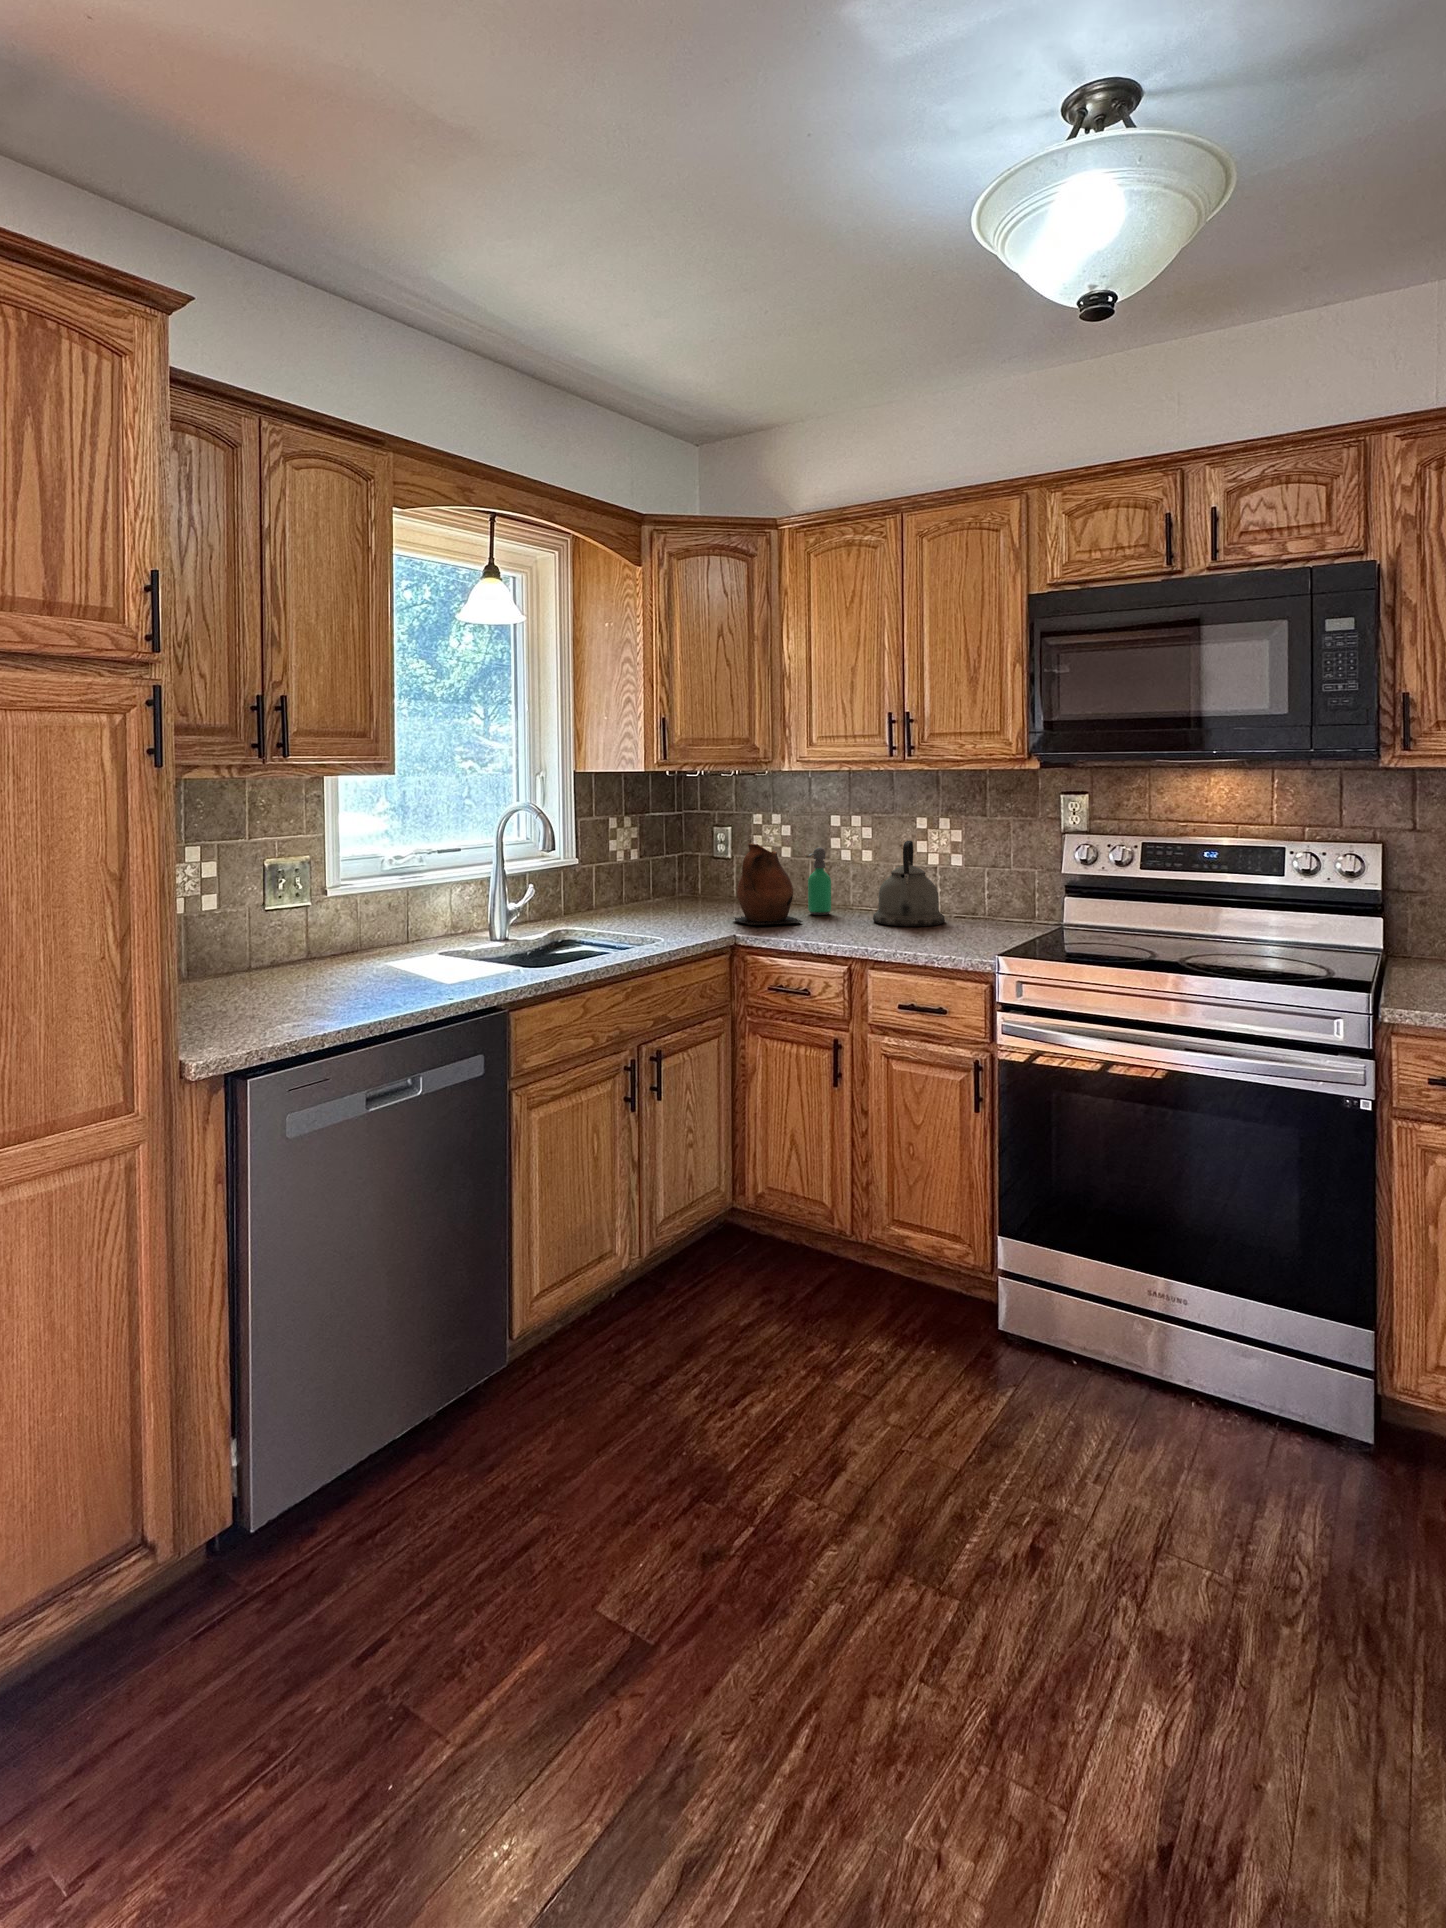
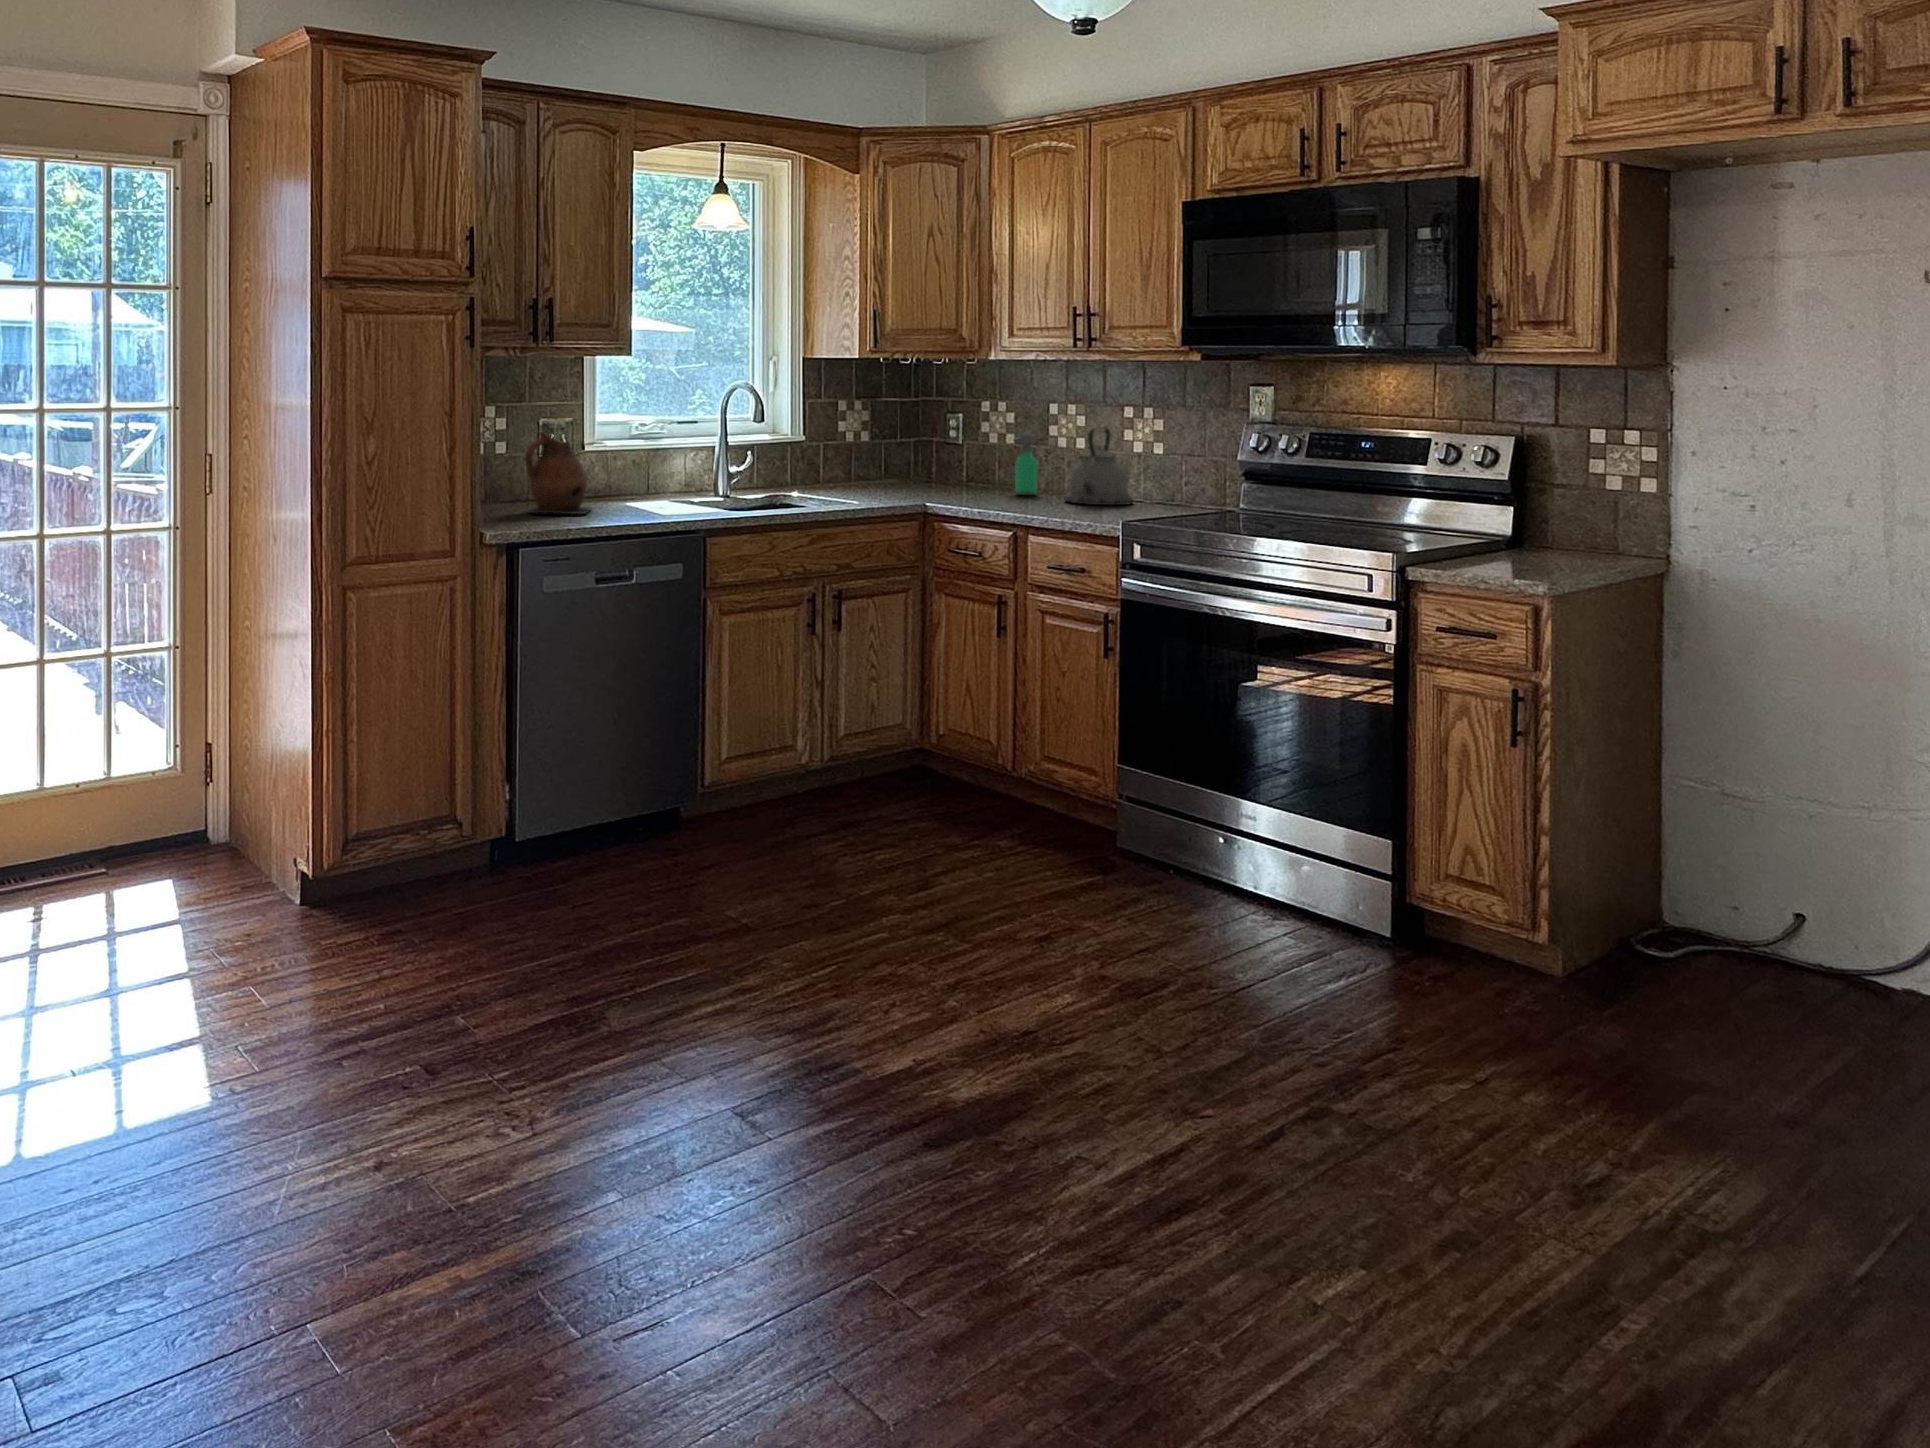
ceramic pitcher: present [734,844,803,925] -> present [525,432,591,515]

